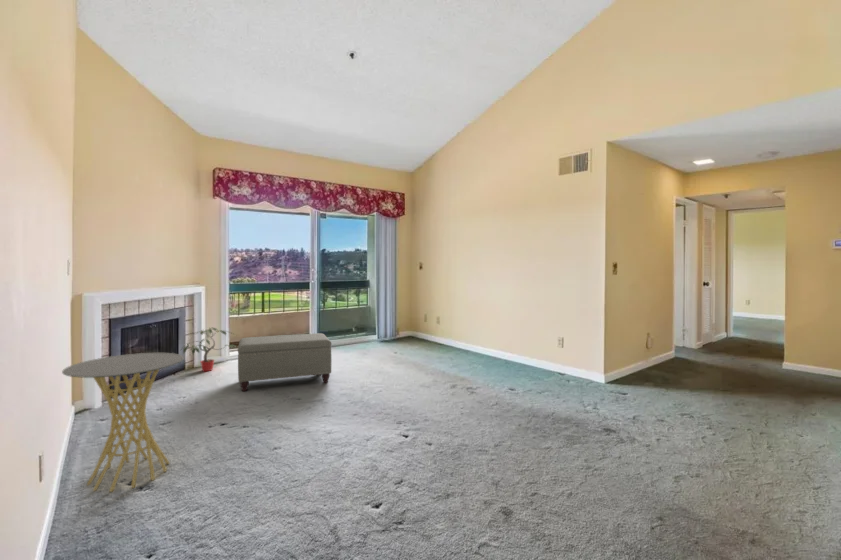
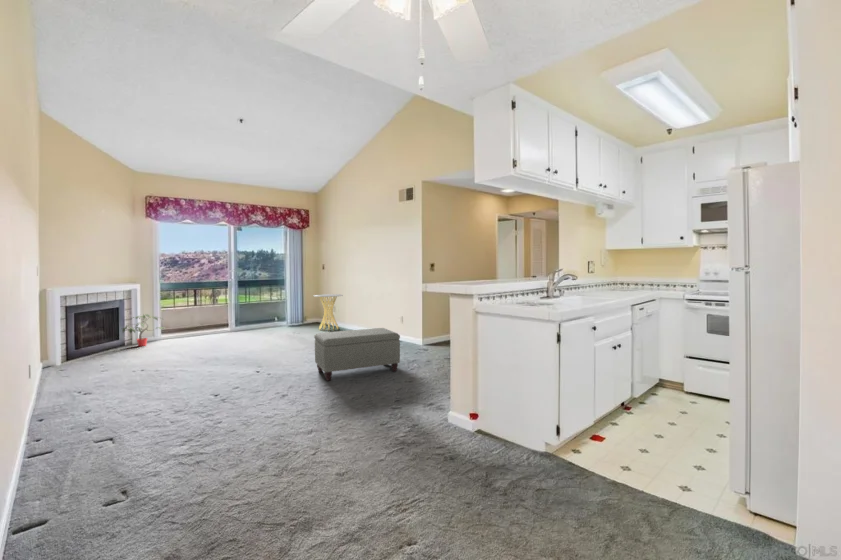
ottoman: present [238,333,331,391] -> present [314,328,400,381]
side table: present [62,353,184,492] -> present [315,294,342,330]

